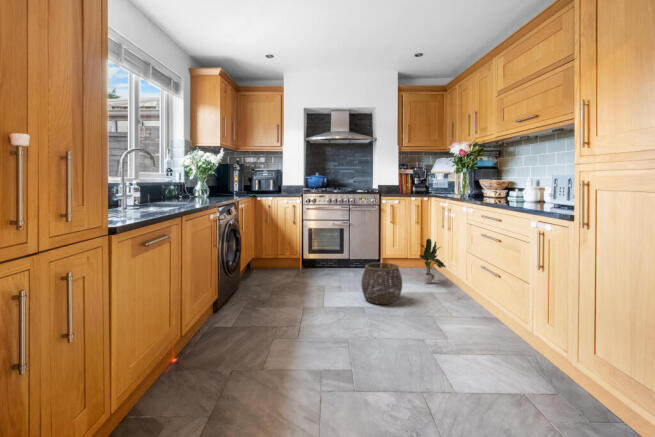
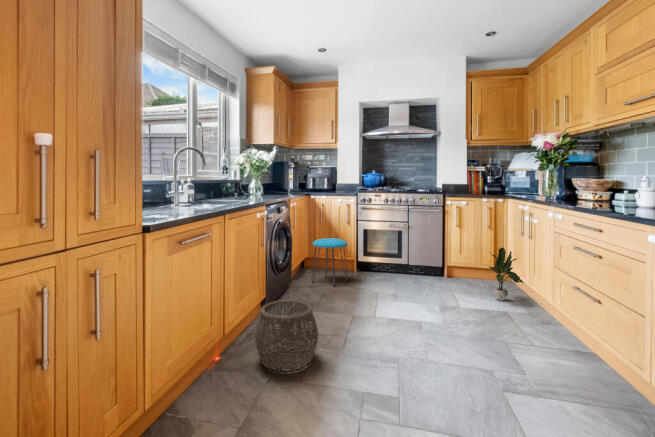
stool: none [262,236,296,280] -> present [311,238,348,286]
woven basket: present [361,262,402,304] -> present [255,300,318,371]

